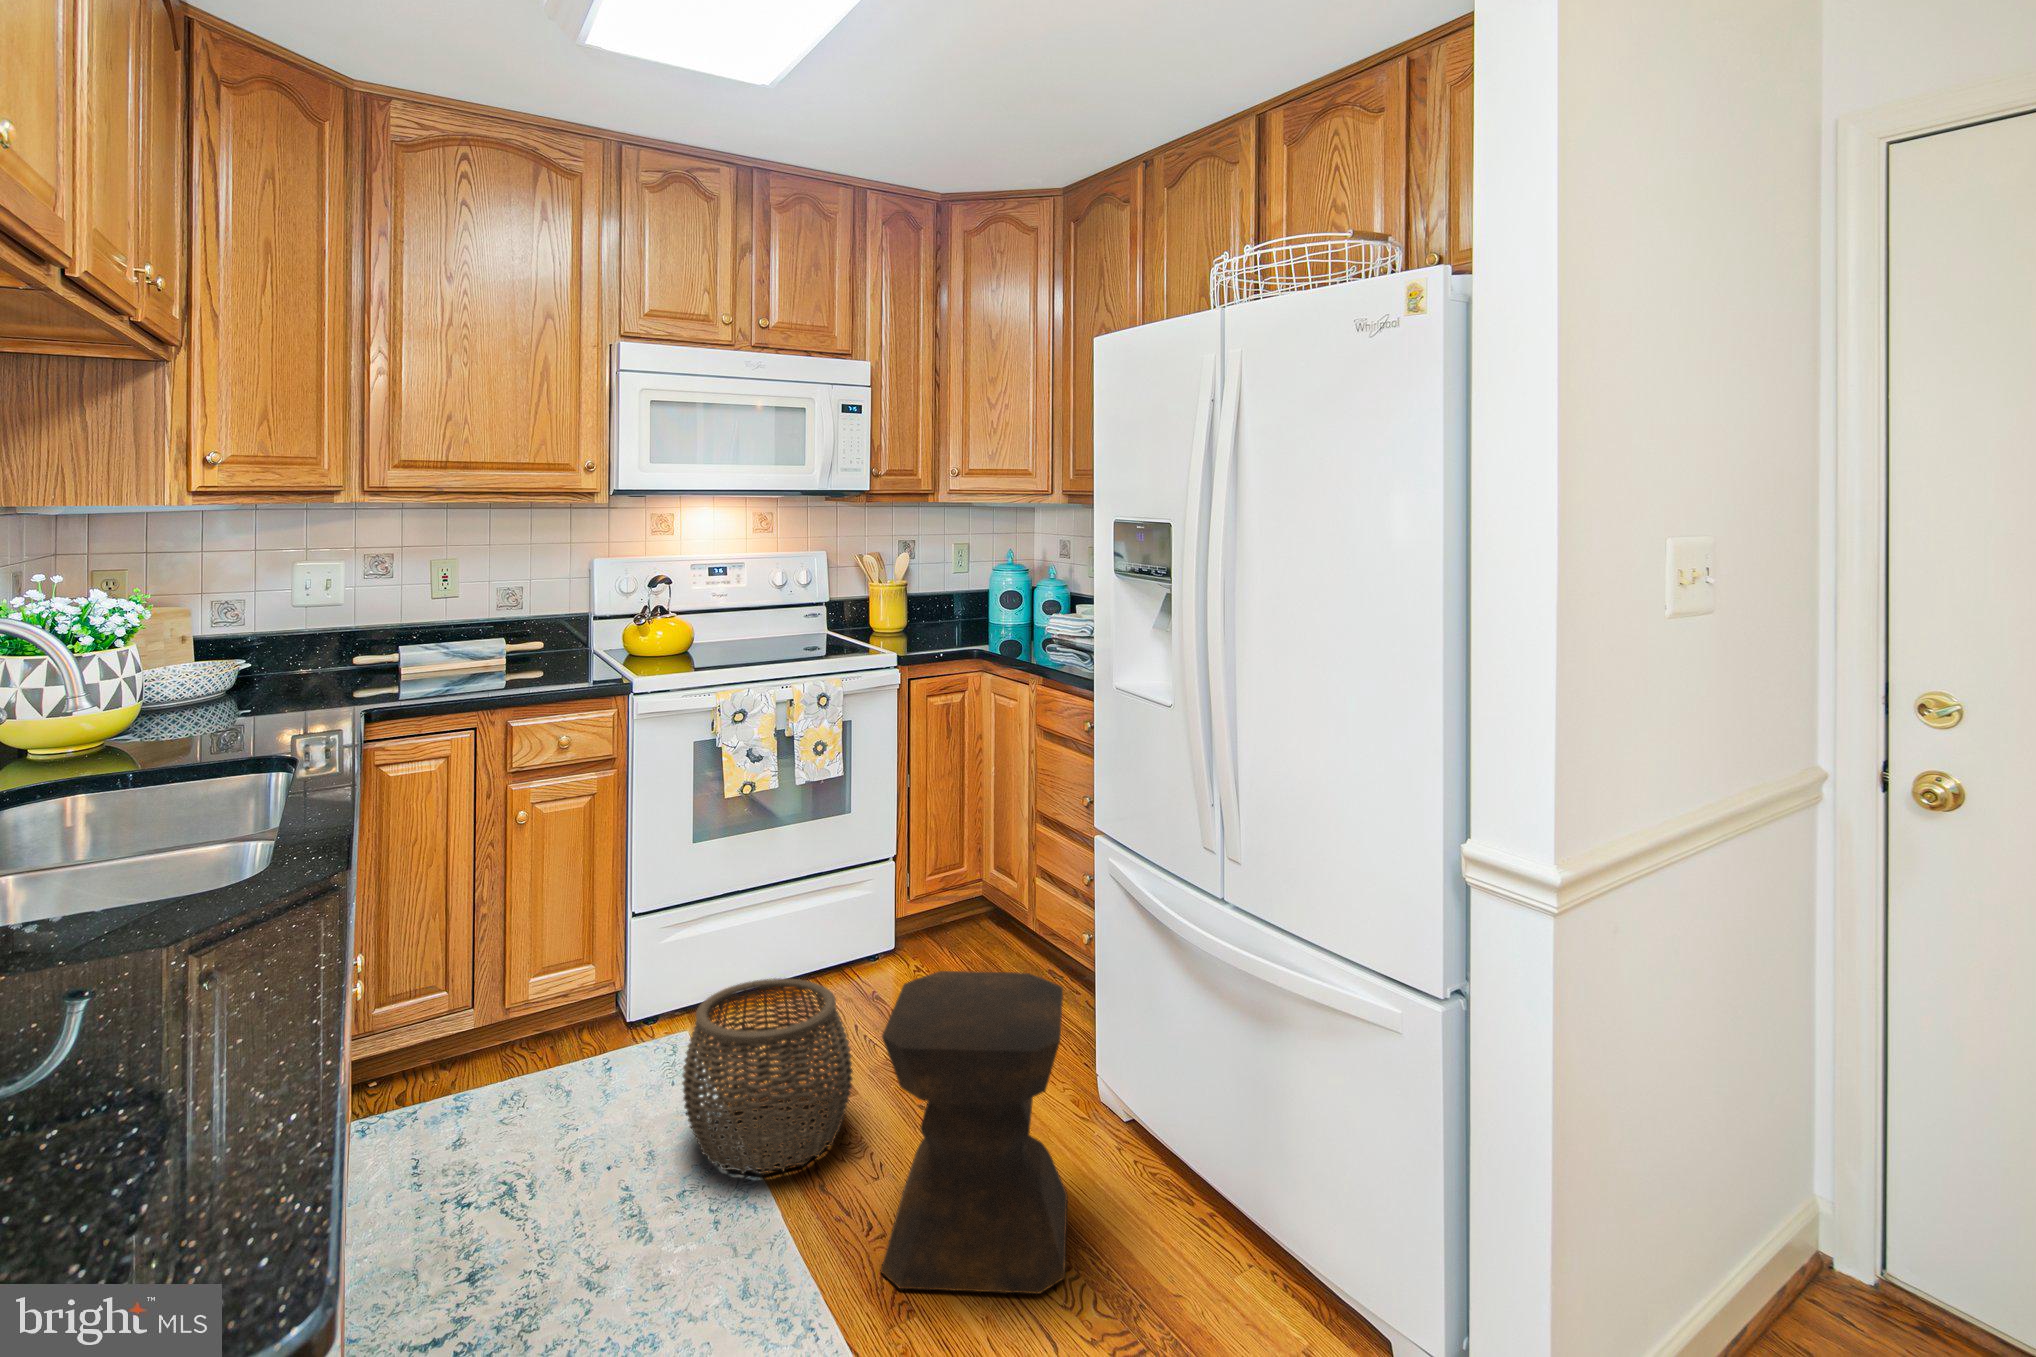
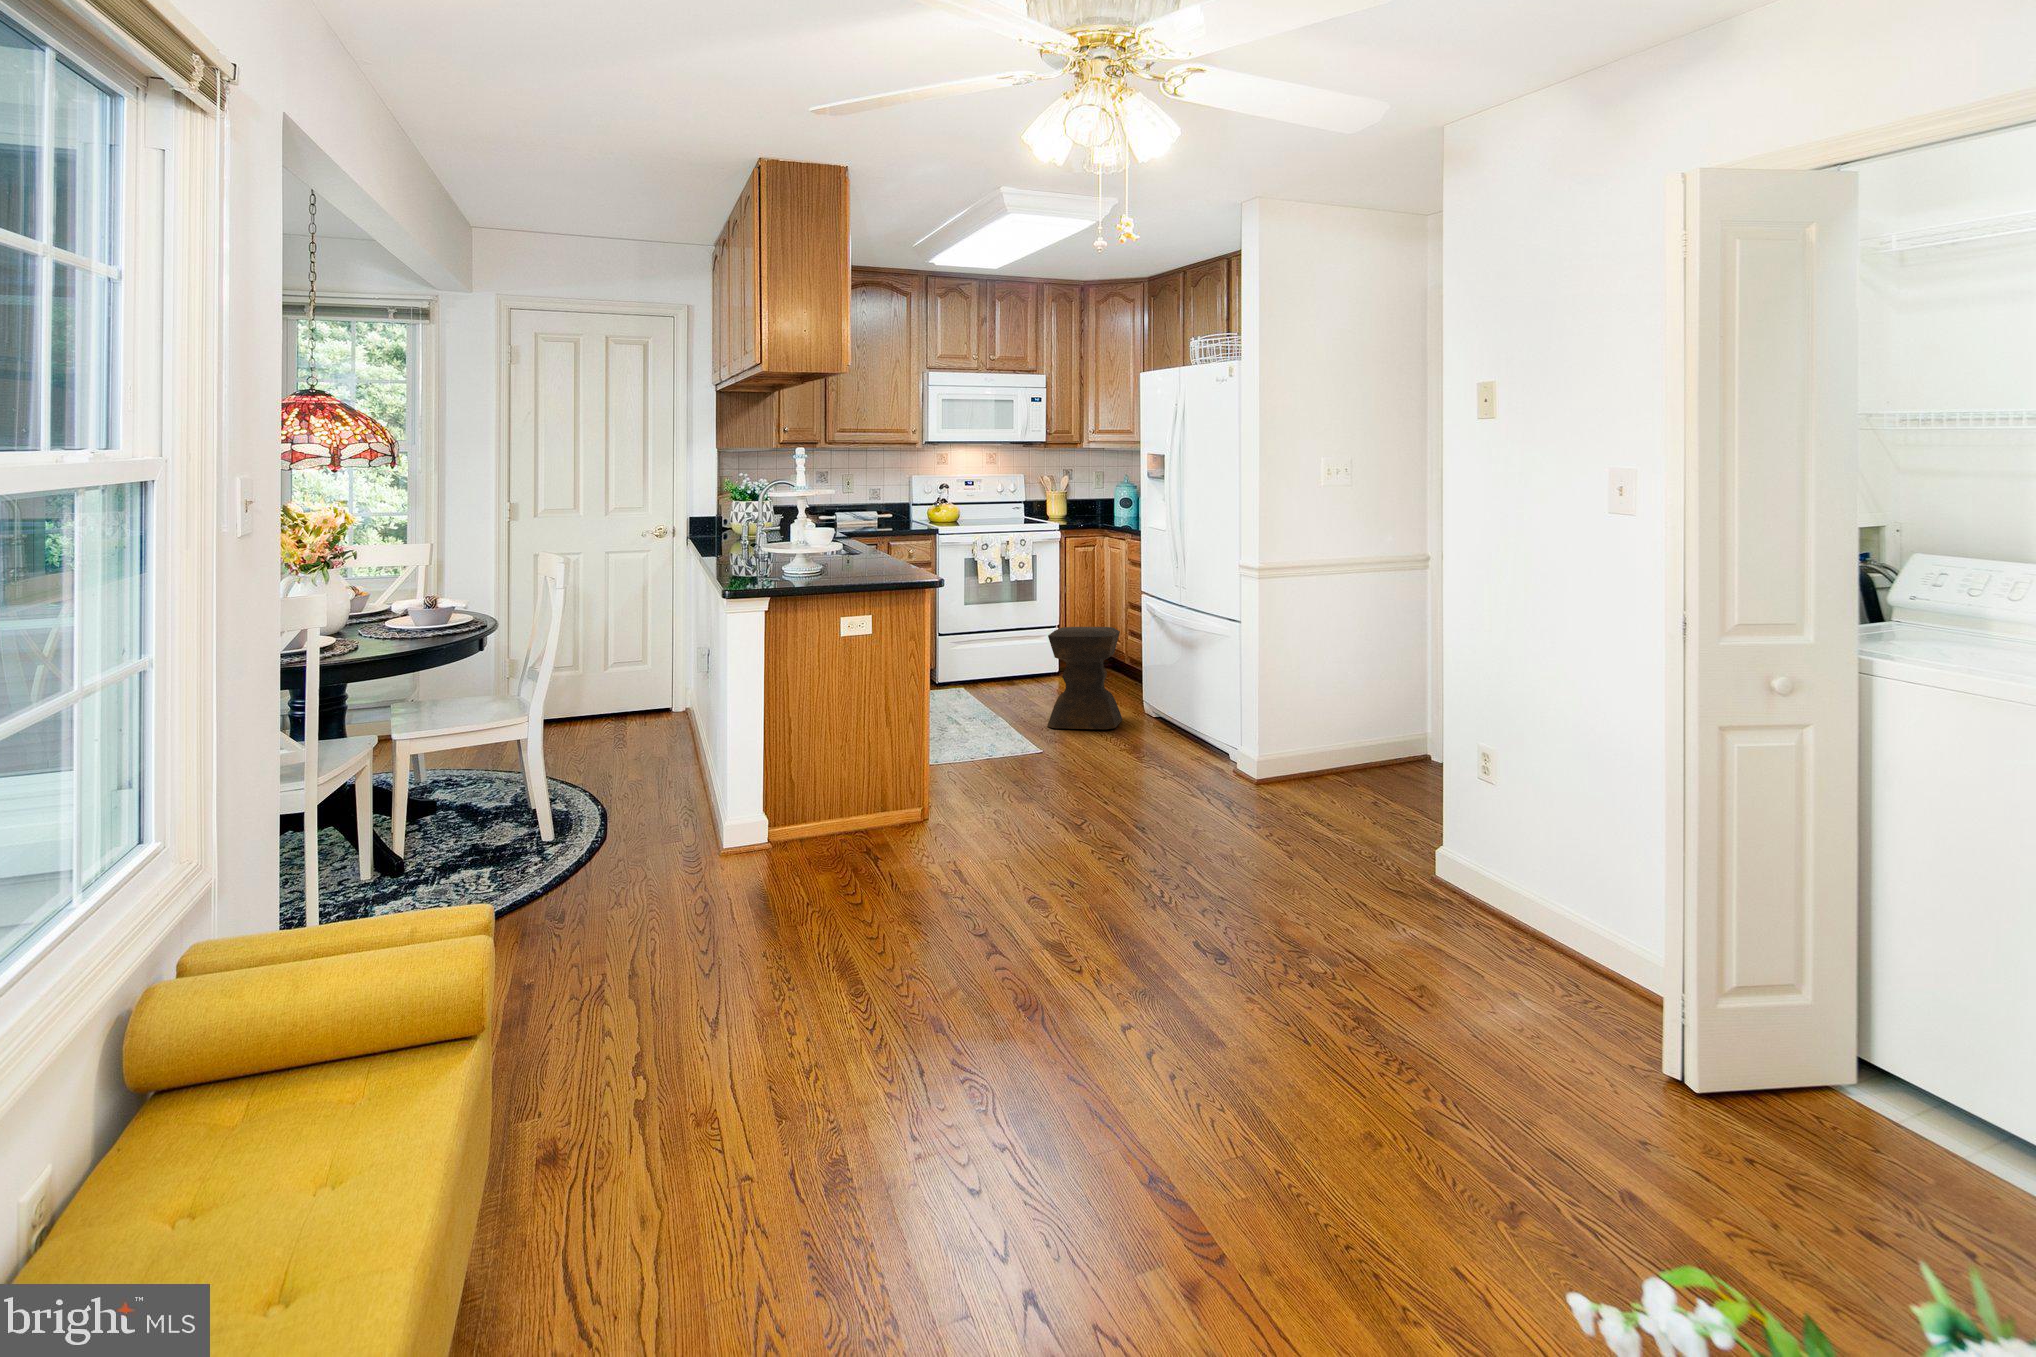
woven basket: present [682,978,853,1174] -> none [968,648,1037,713]

